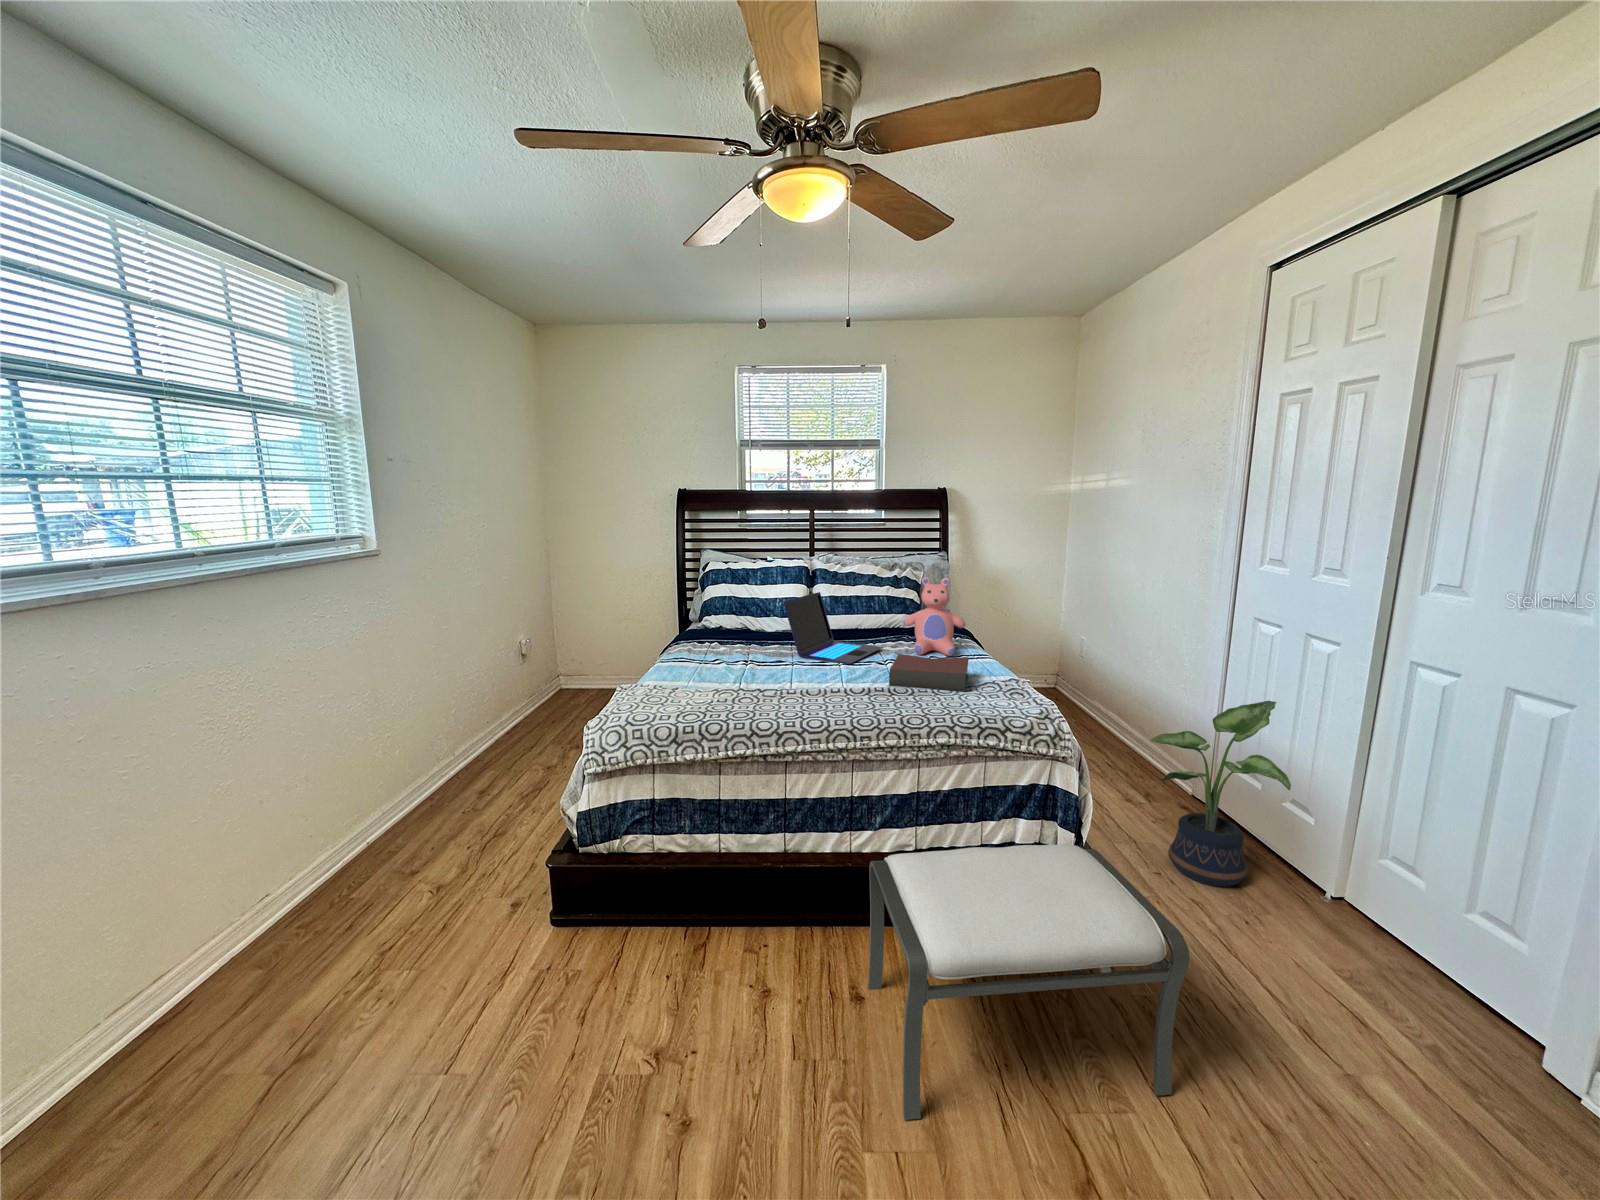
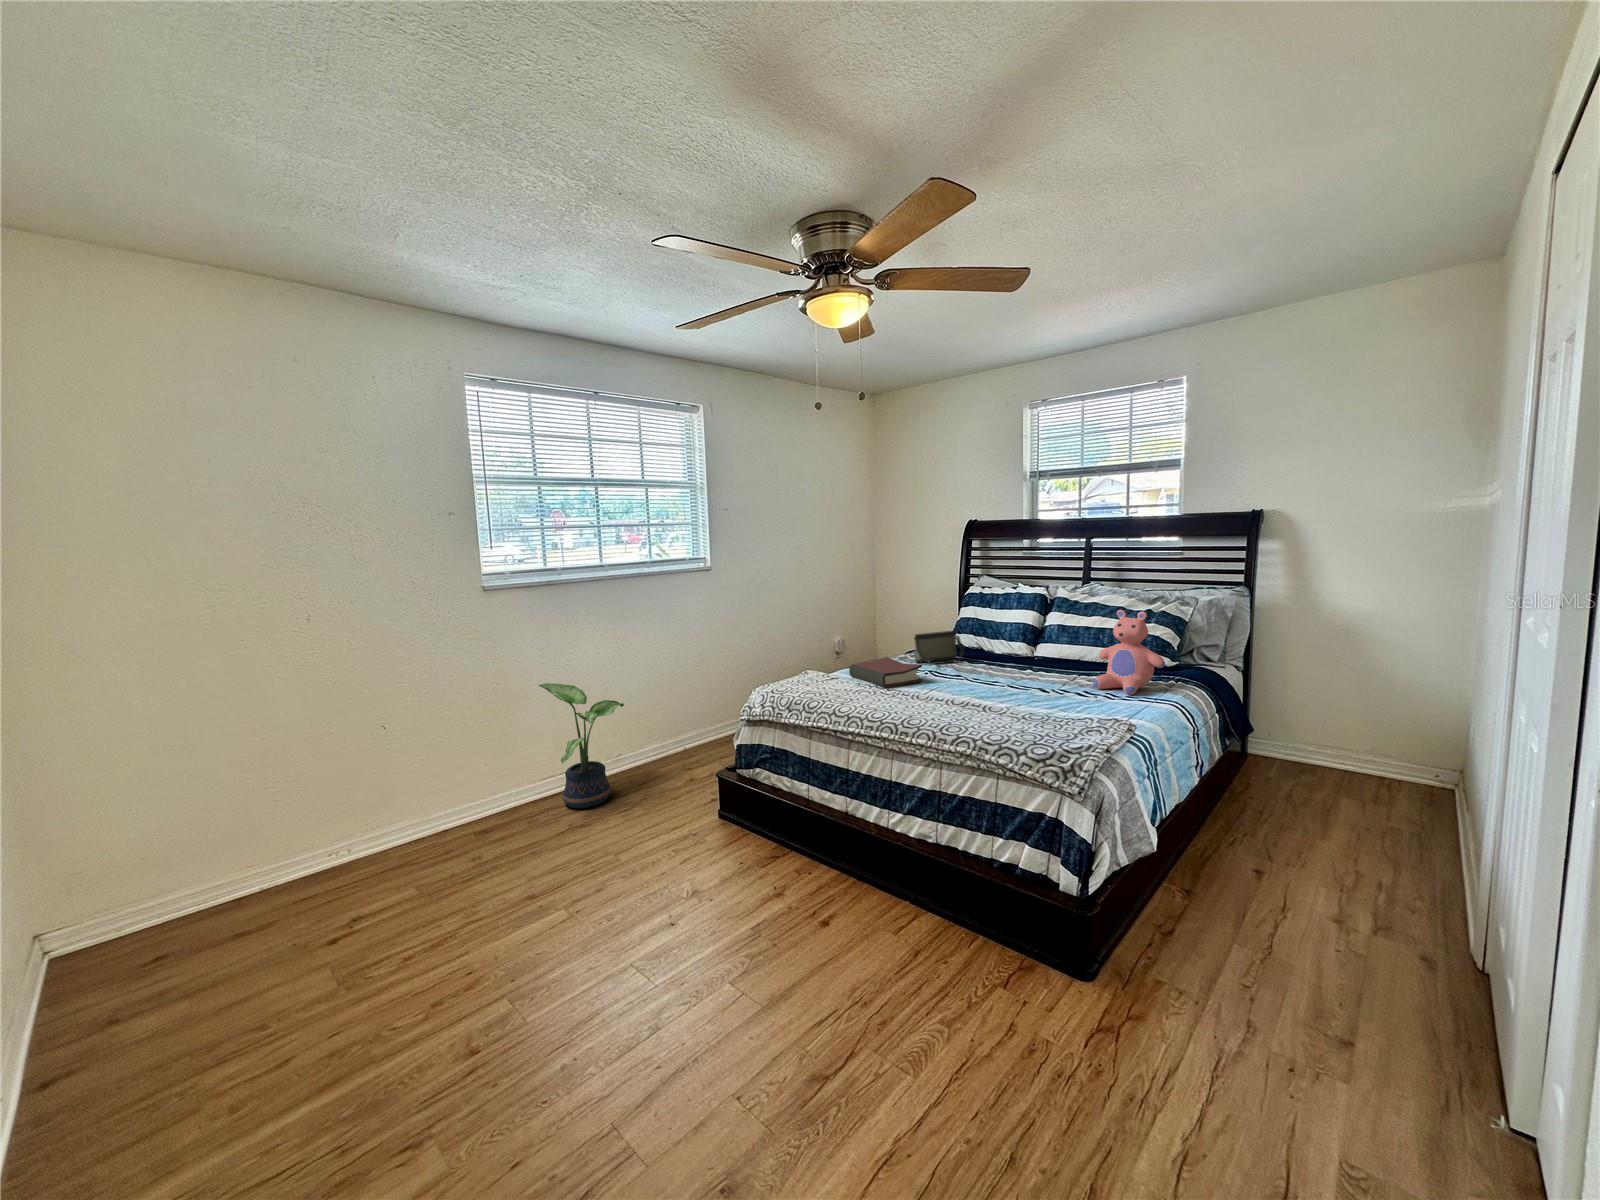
laptop: present [783,592,883,664] -> none [969,618,1071,686]
handbag: none [707,612,754,653] -> present [914,631,965,664]
hardback book: present [889,654,969,692] -> present [849,657,922,688]
potted plant: present [1151,701,1291,887] -> present [539,683,624,808]
ottoman: present [868,845,1189,1120] -> none [763,817,1019,1091]

